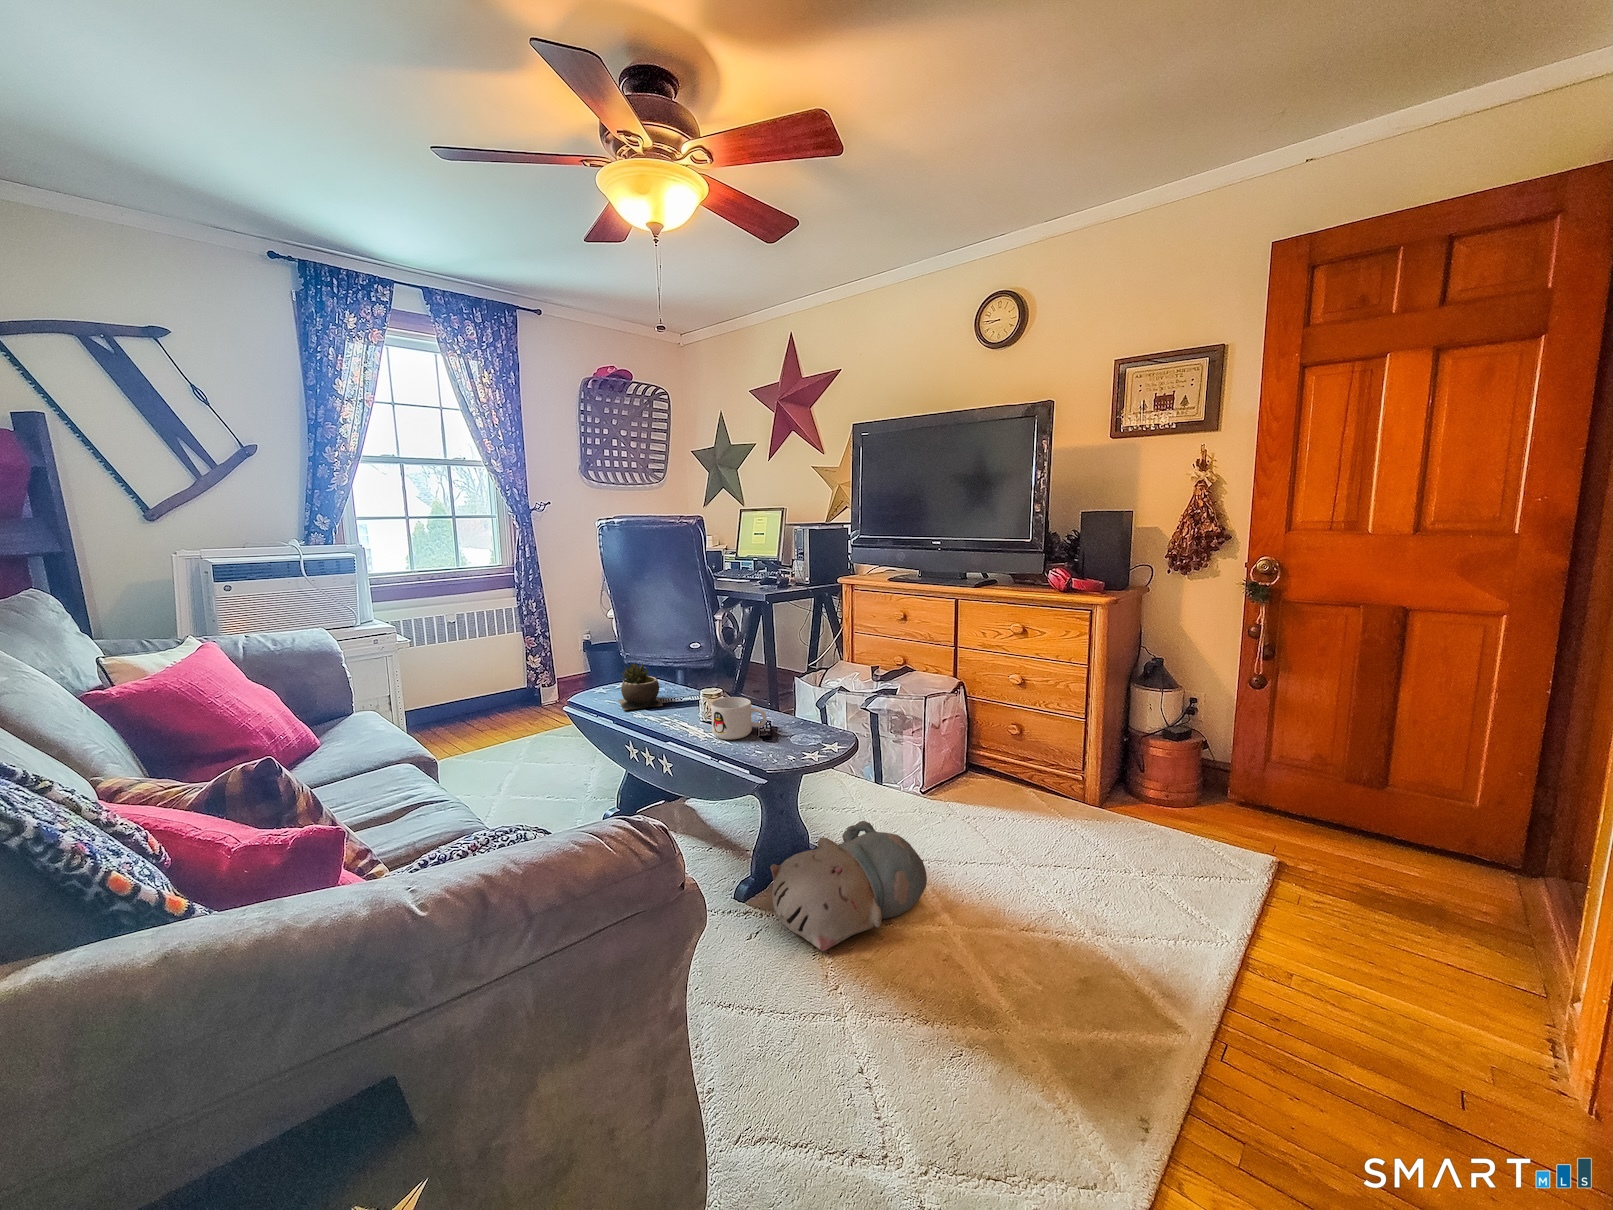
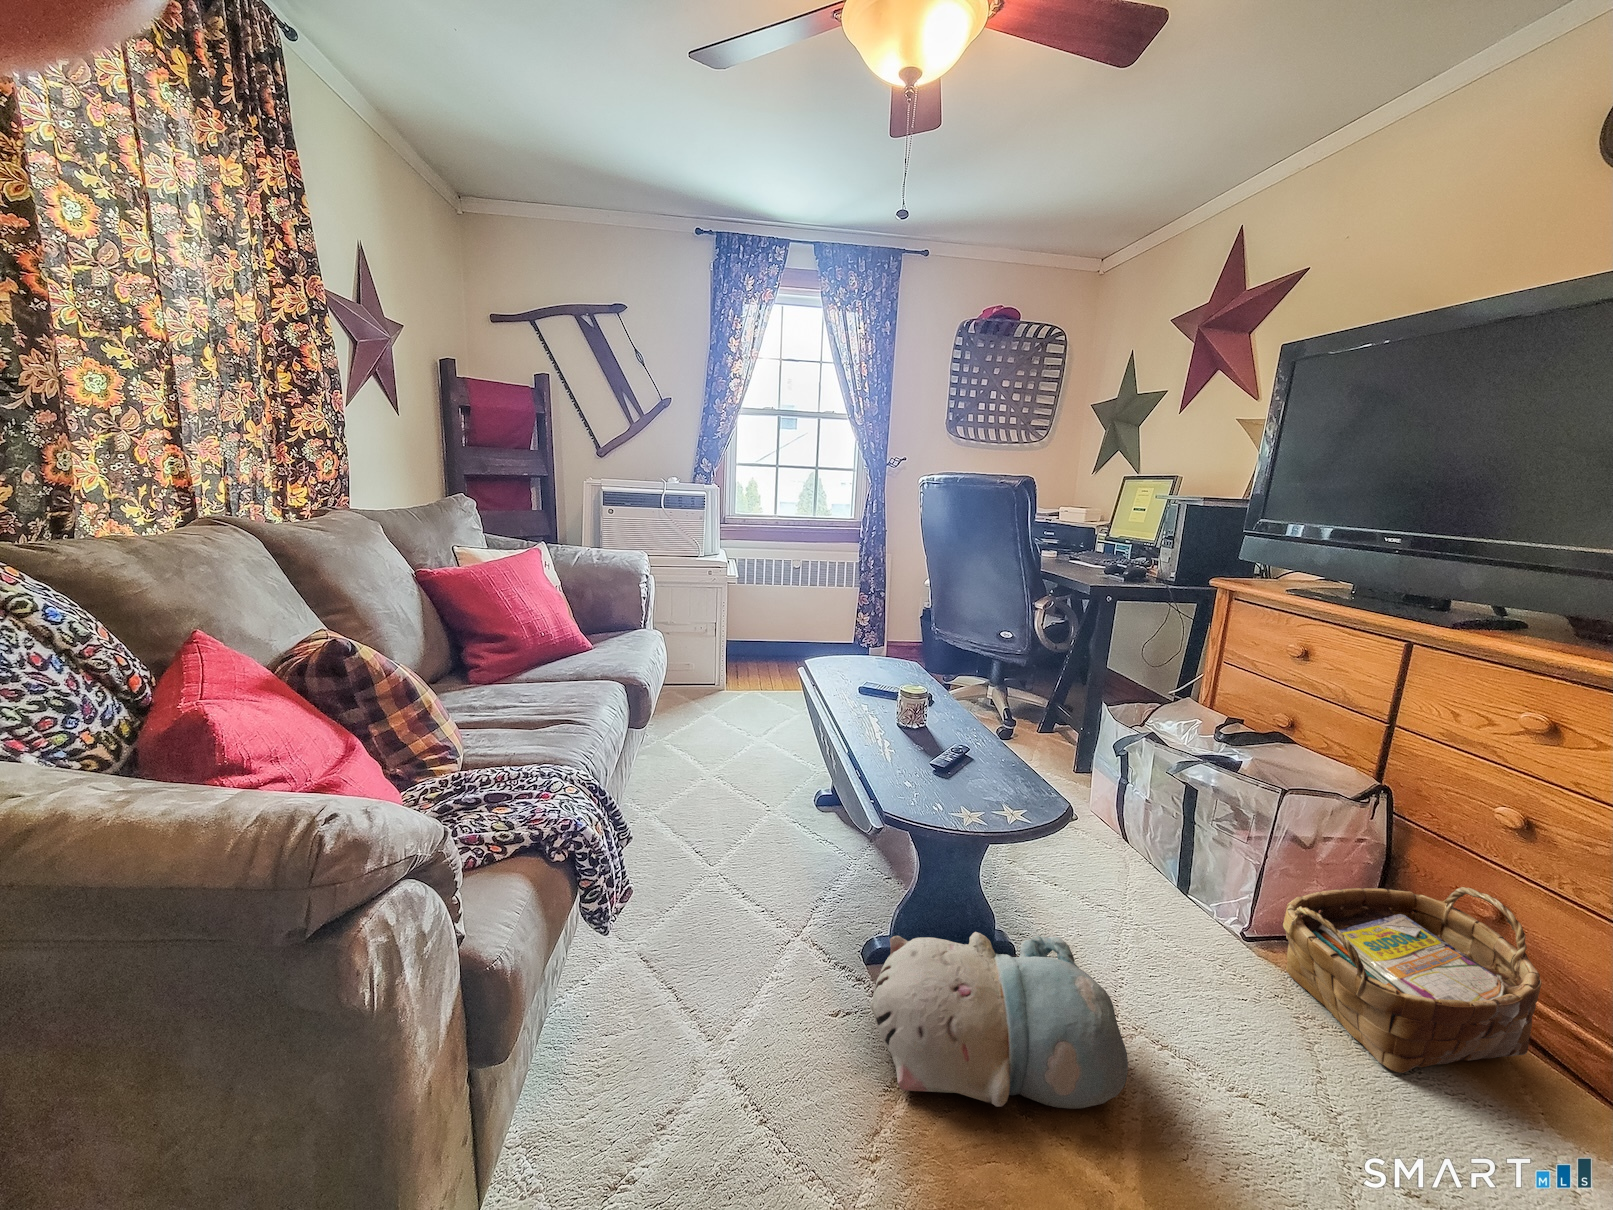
succulent plant: present [619,662,663,710] -> none [833,634,886,692]
mug: present [711,697,766,739] -> none [887,701,954,758]
woven basket: none [943,722,1046,824] -> present [1283,887,1542,1073]

